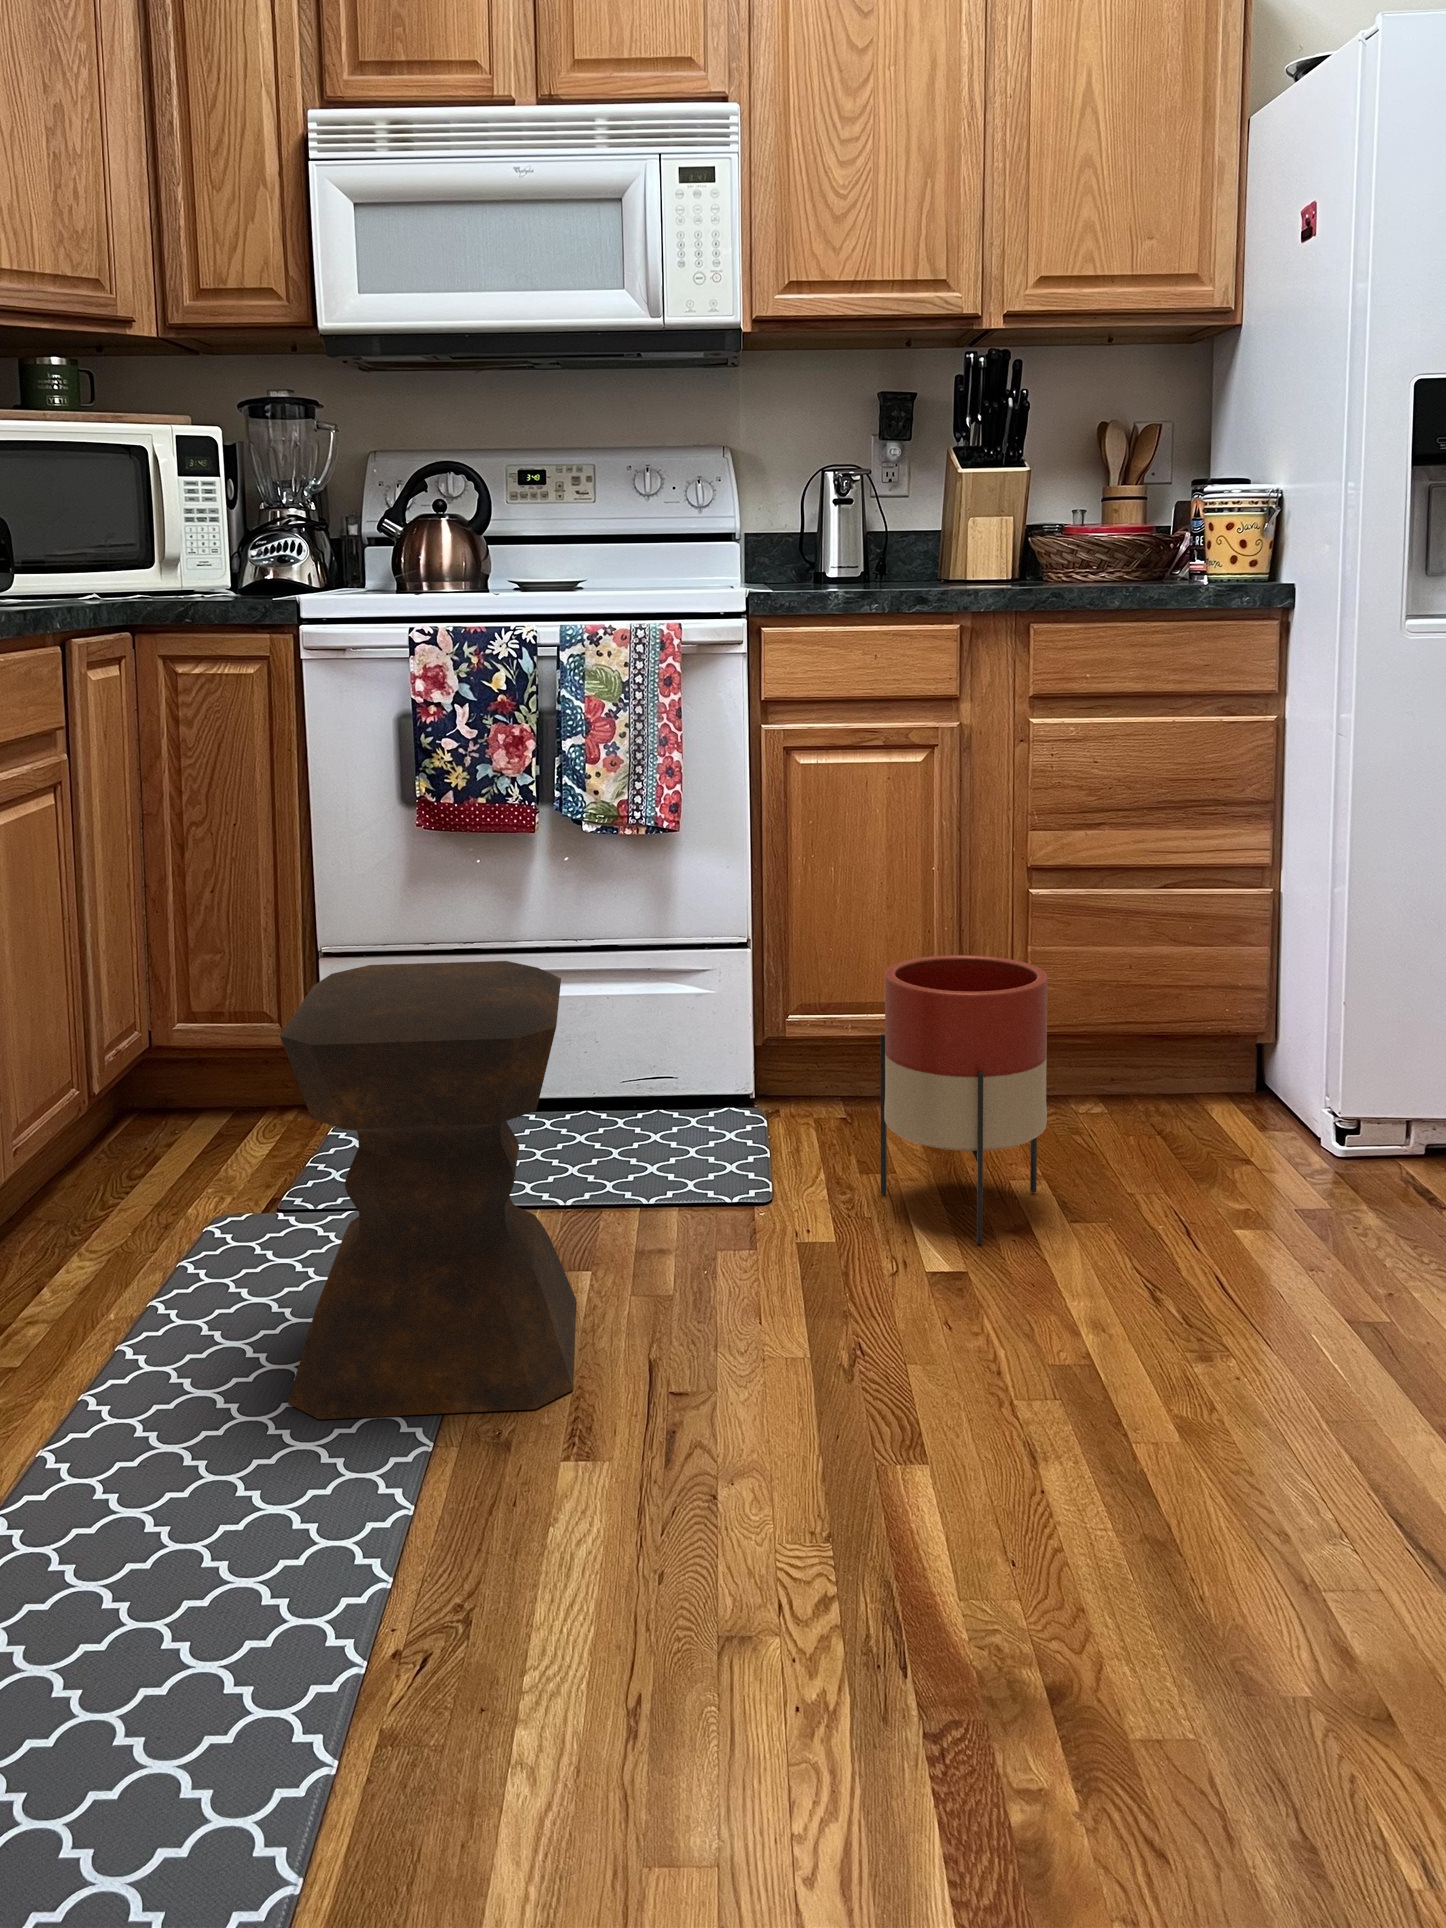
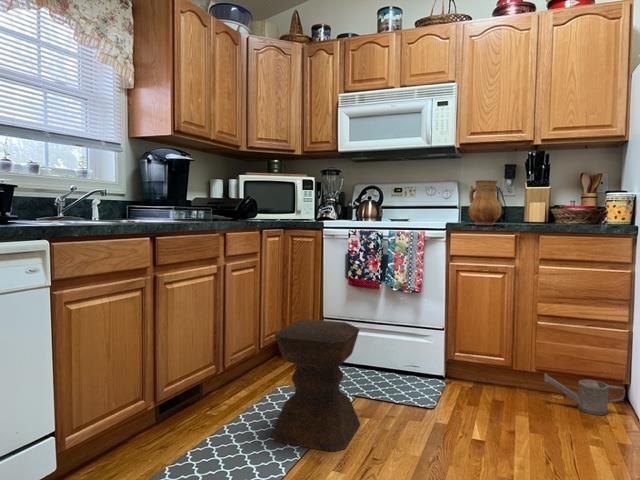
ceramic pitcher: none [800,445,908,593] -> present [468,180,502,225]
planter: present [880,955,1048,1244] -> none [469,338,525,433]
watering can: none [1062,1040,1274,1139] -> present [544,373,625,415]

